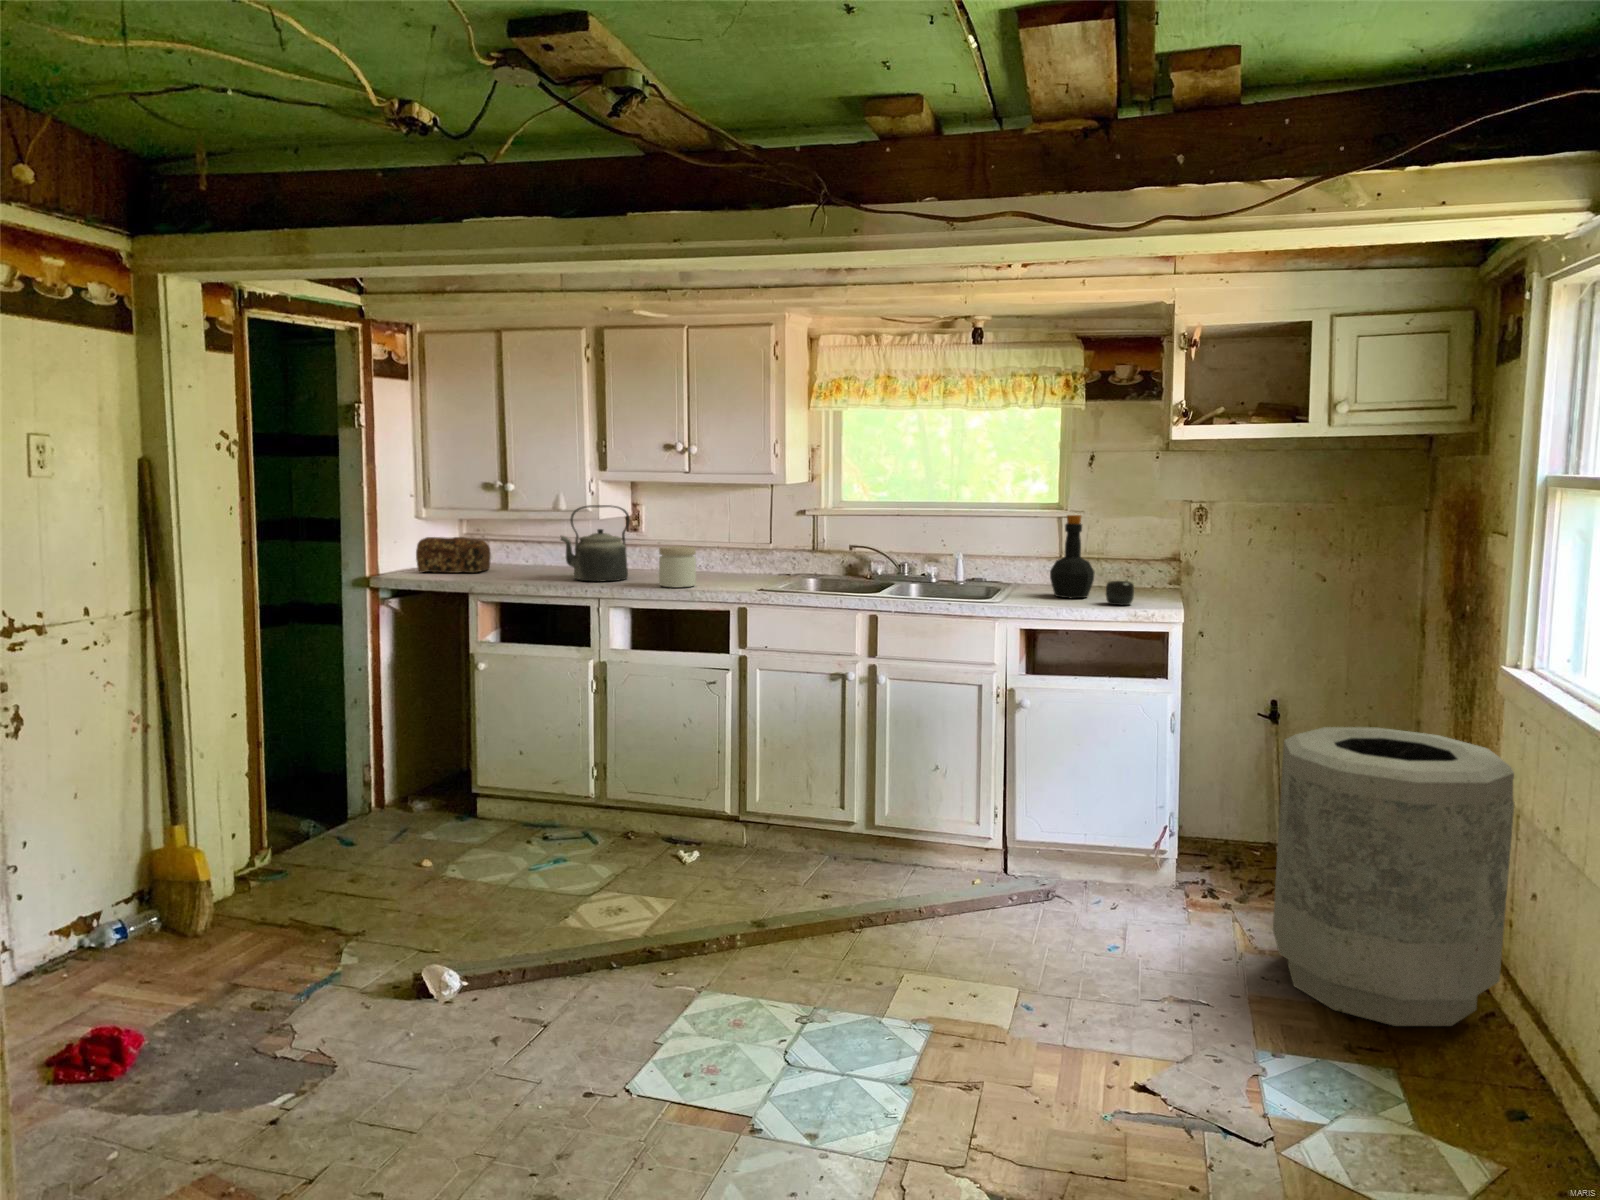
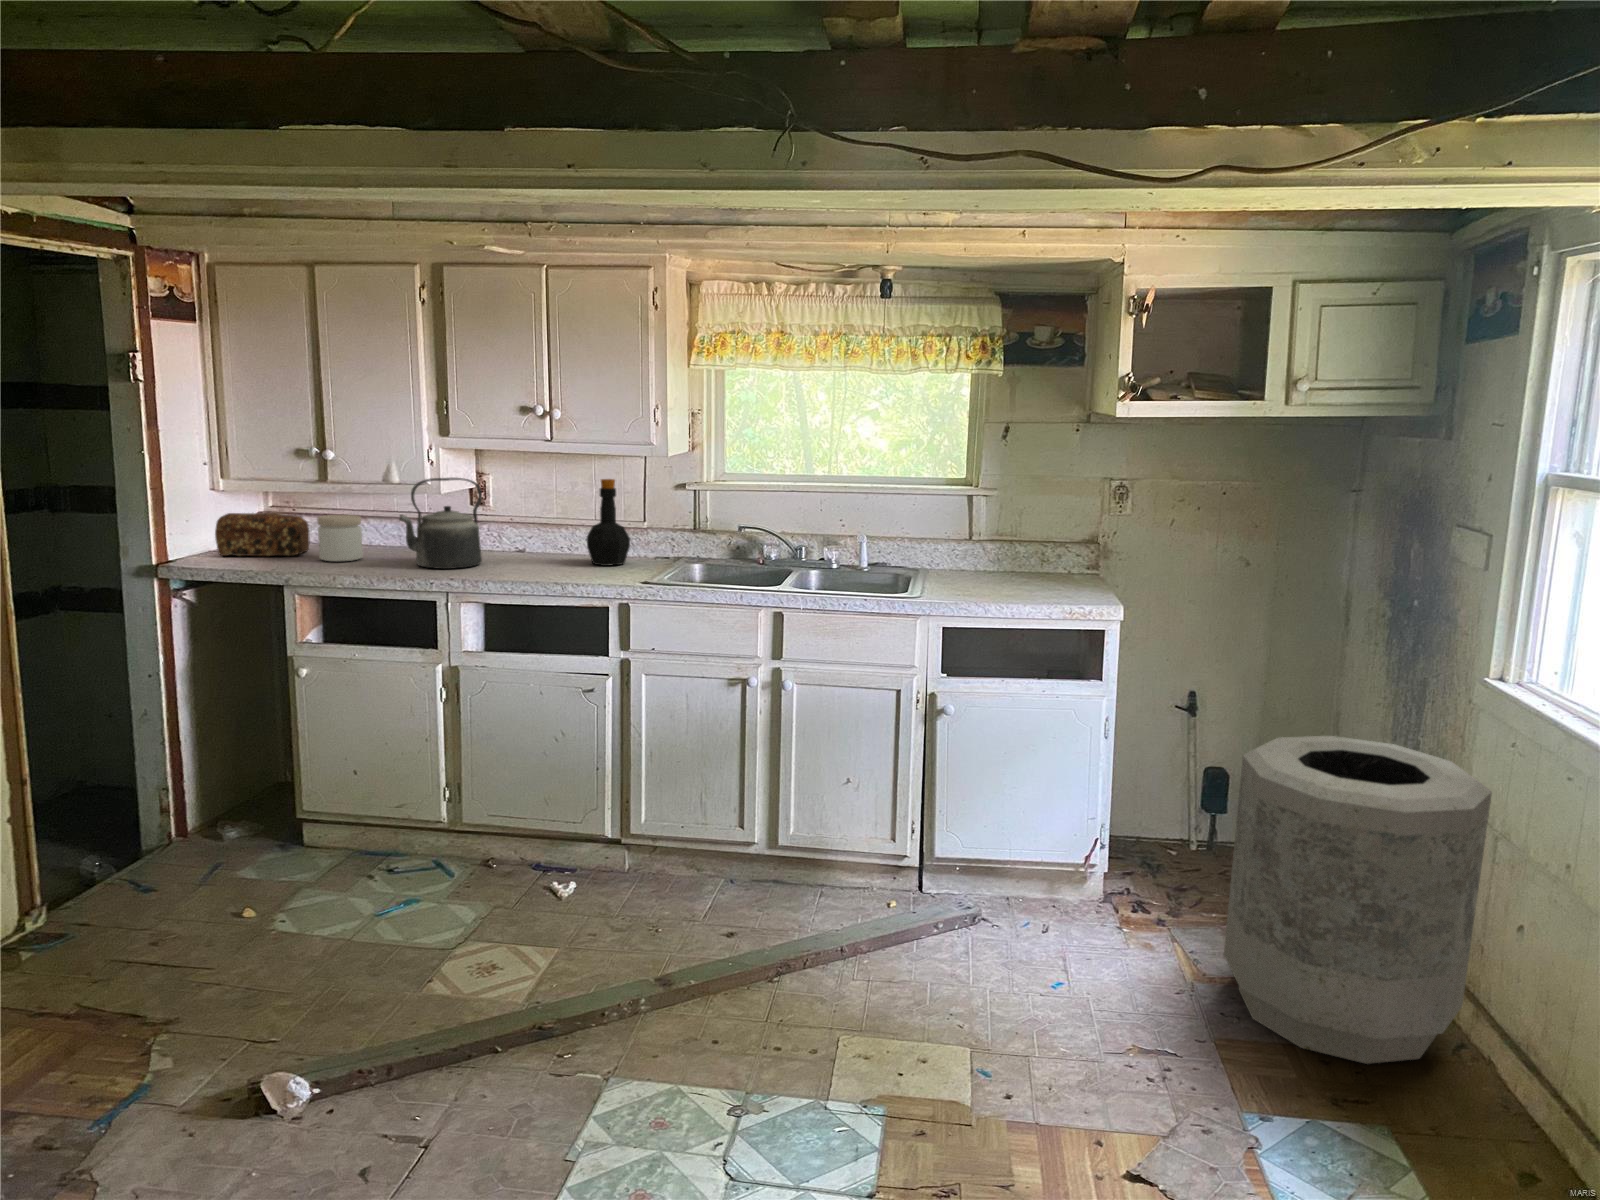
bottle: present [1050,515,1094,598] -> present [587,479,630,566]
jar: present [659,546,696,588] -> present [317,515,363,562]
mug: present [1106,581,1134,605] -> none [1031,570,1062,598]

